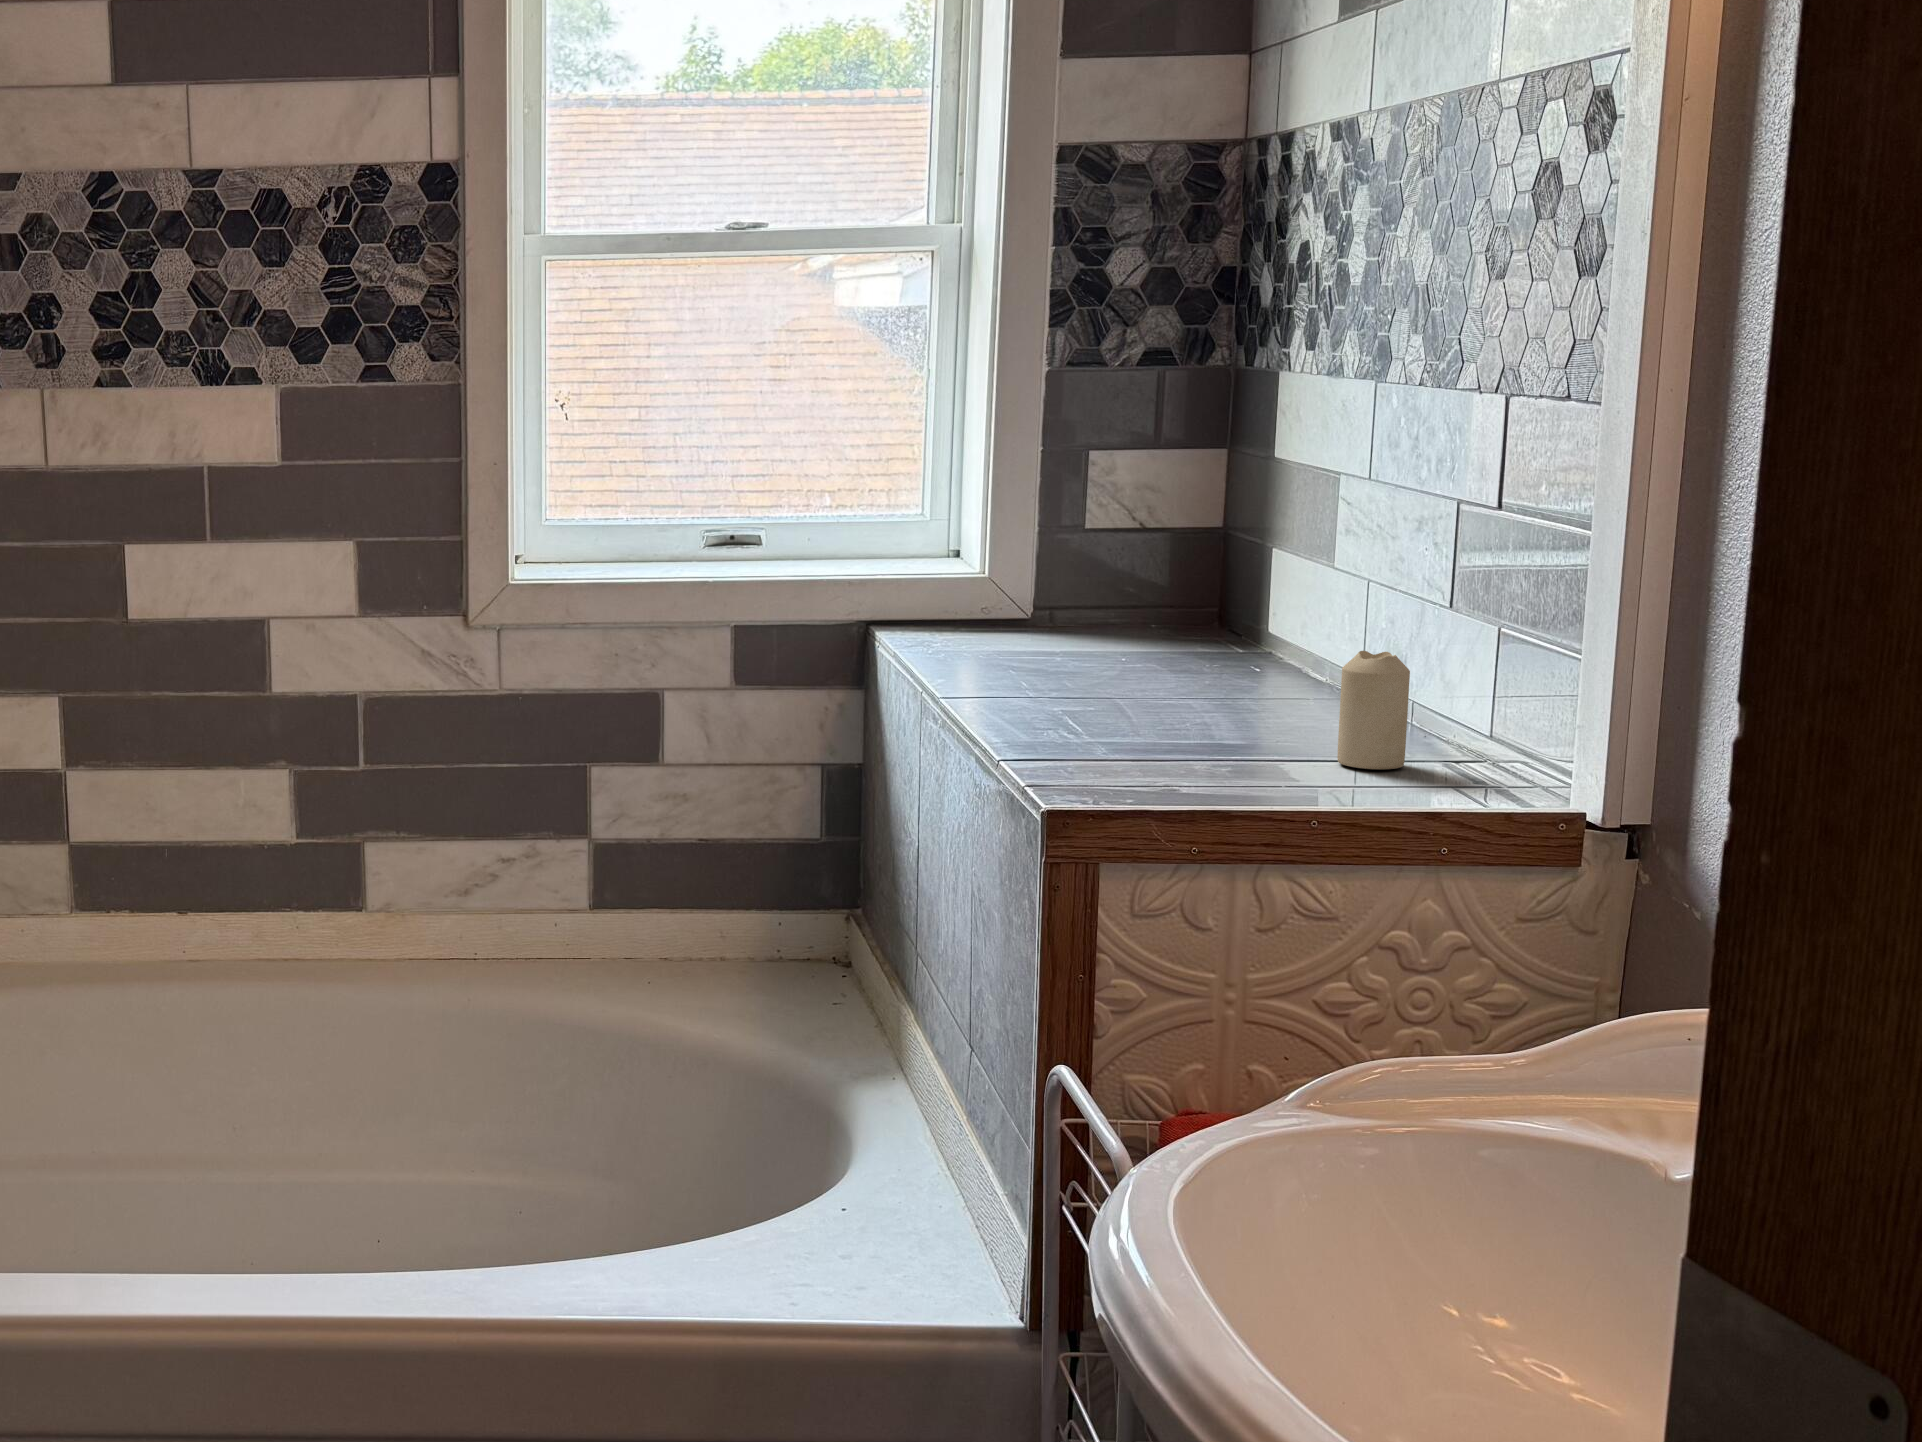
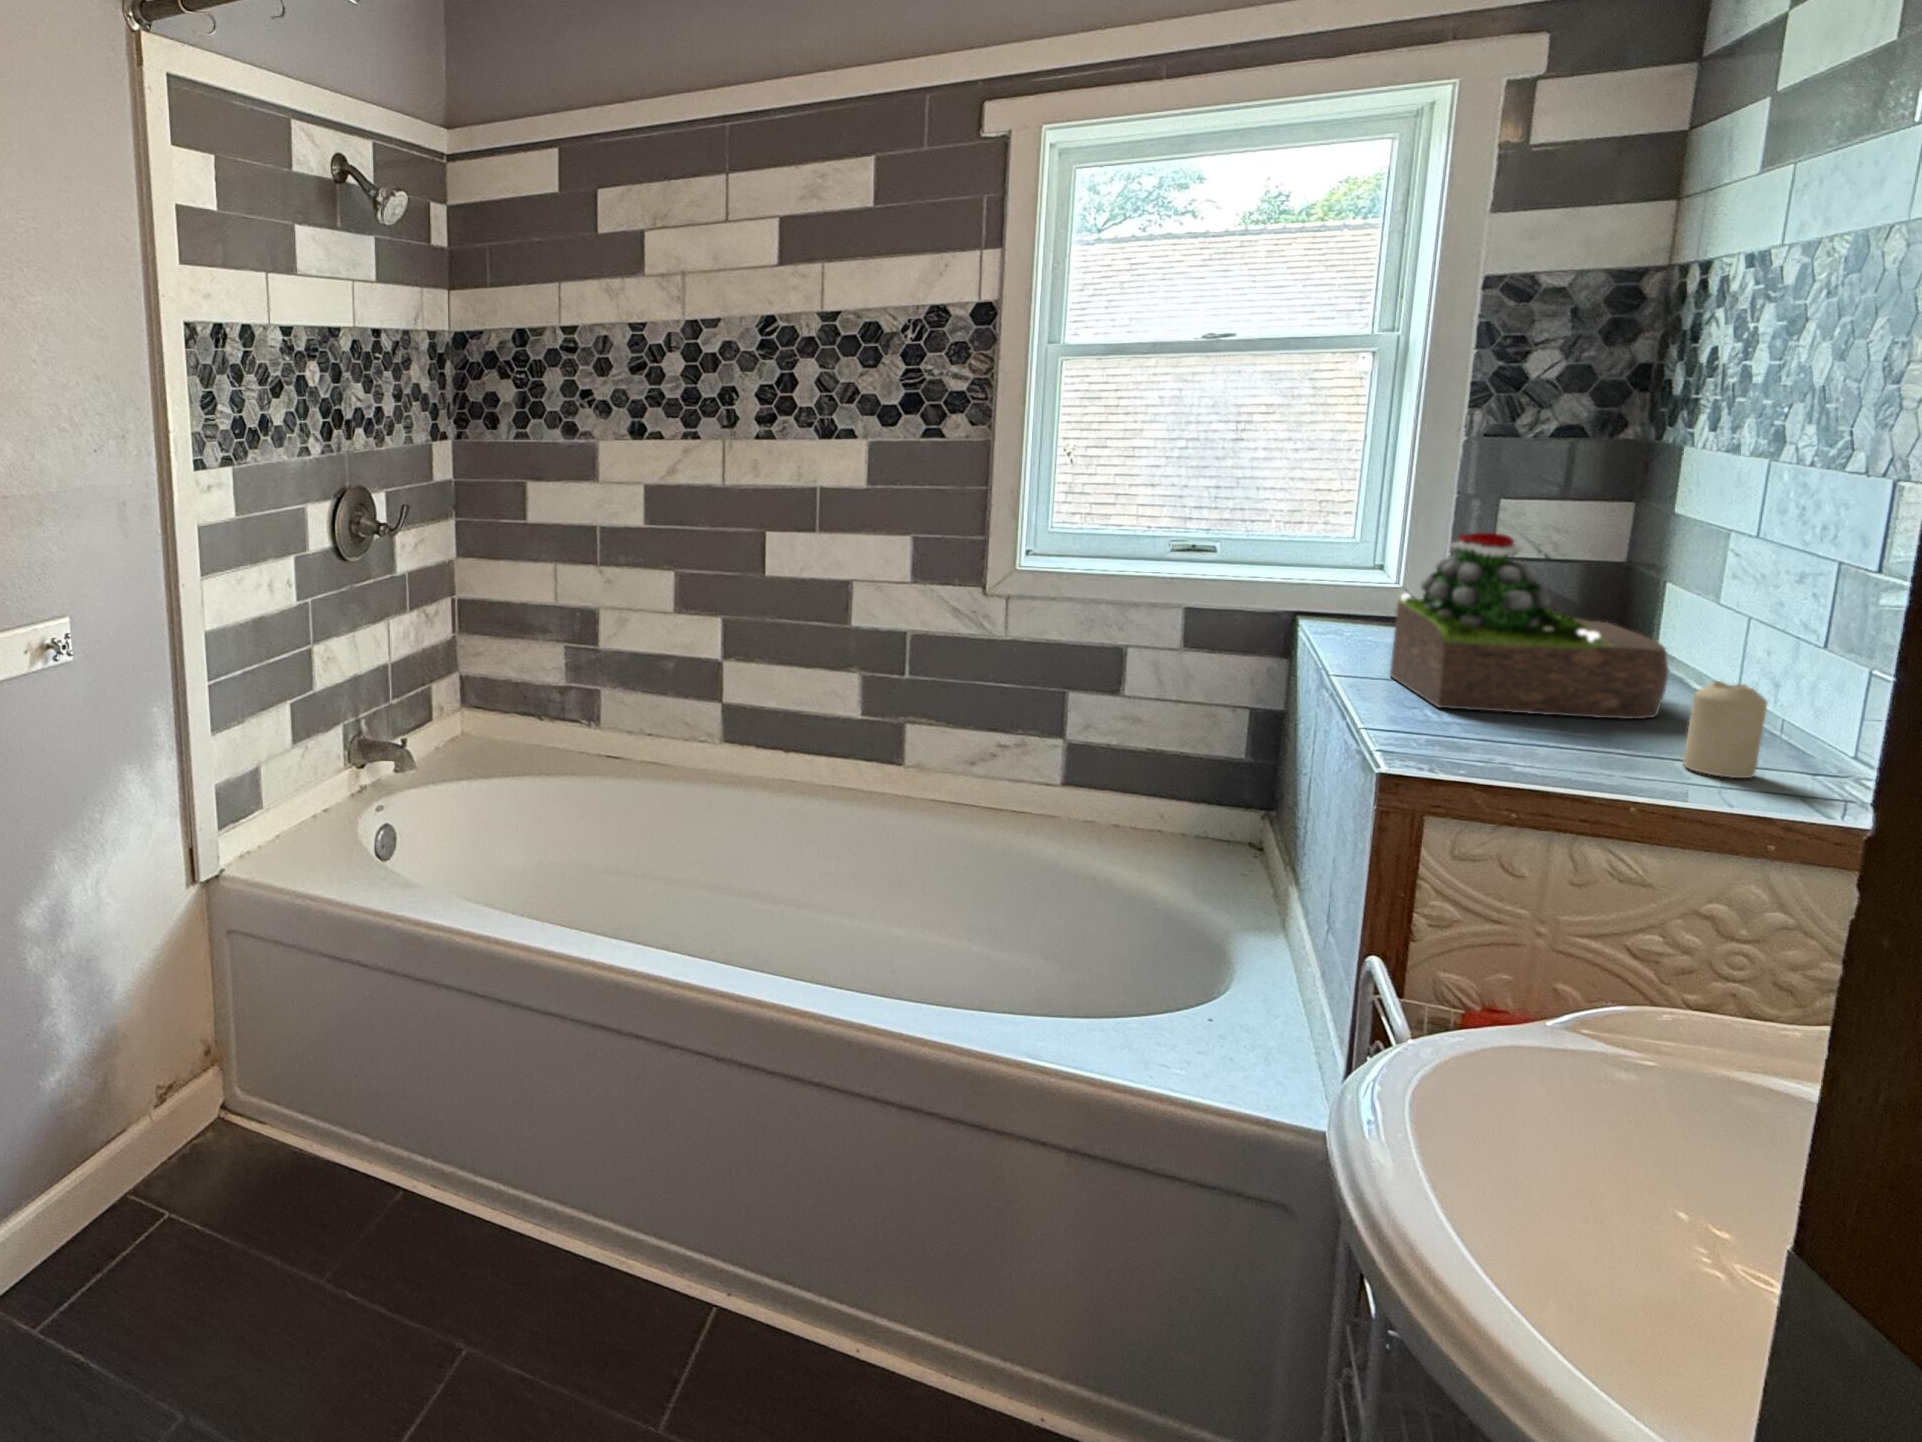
succulent plant: none [1014,485,1303,724] -> present [1390,533,1668,719]

